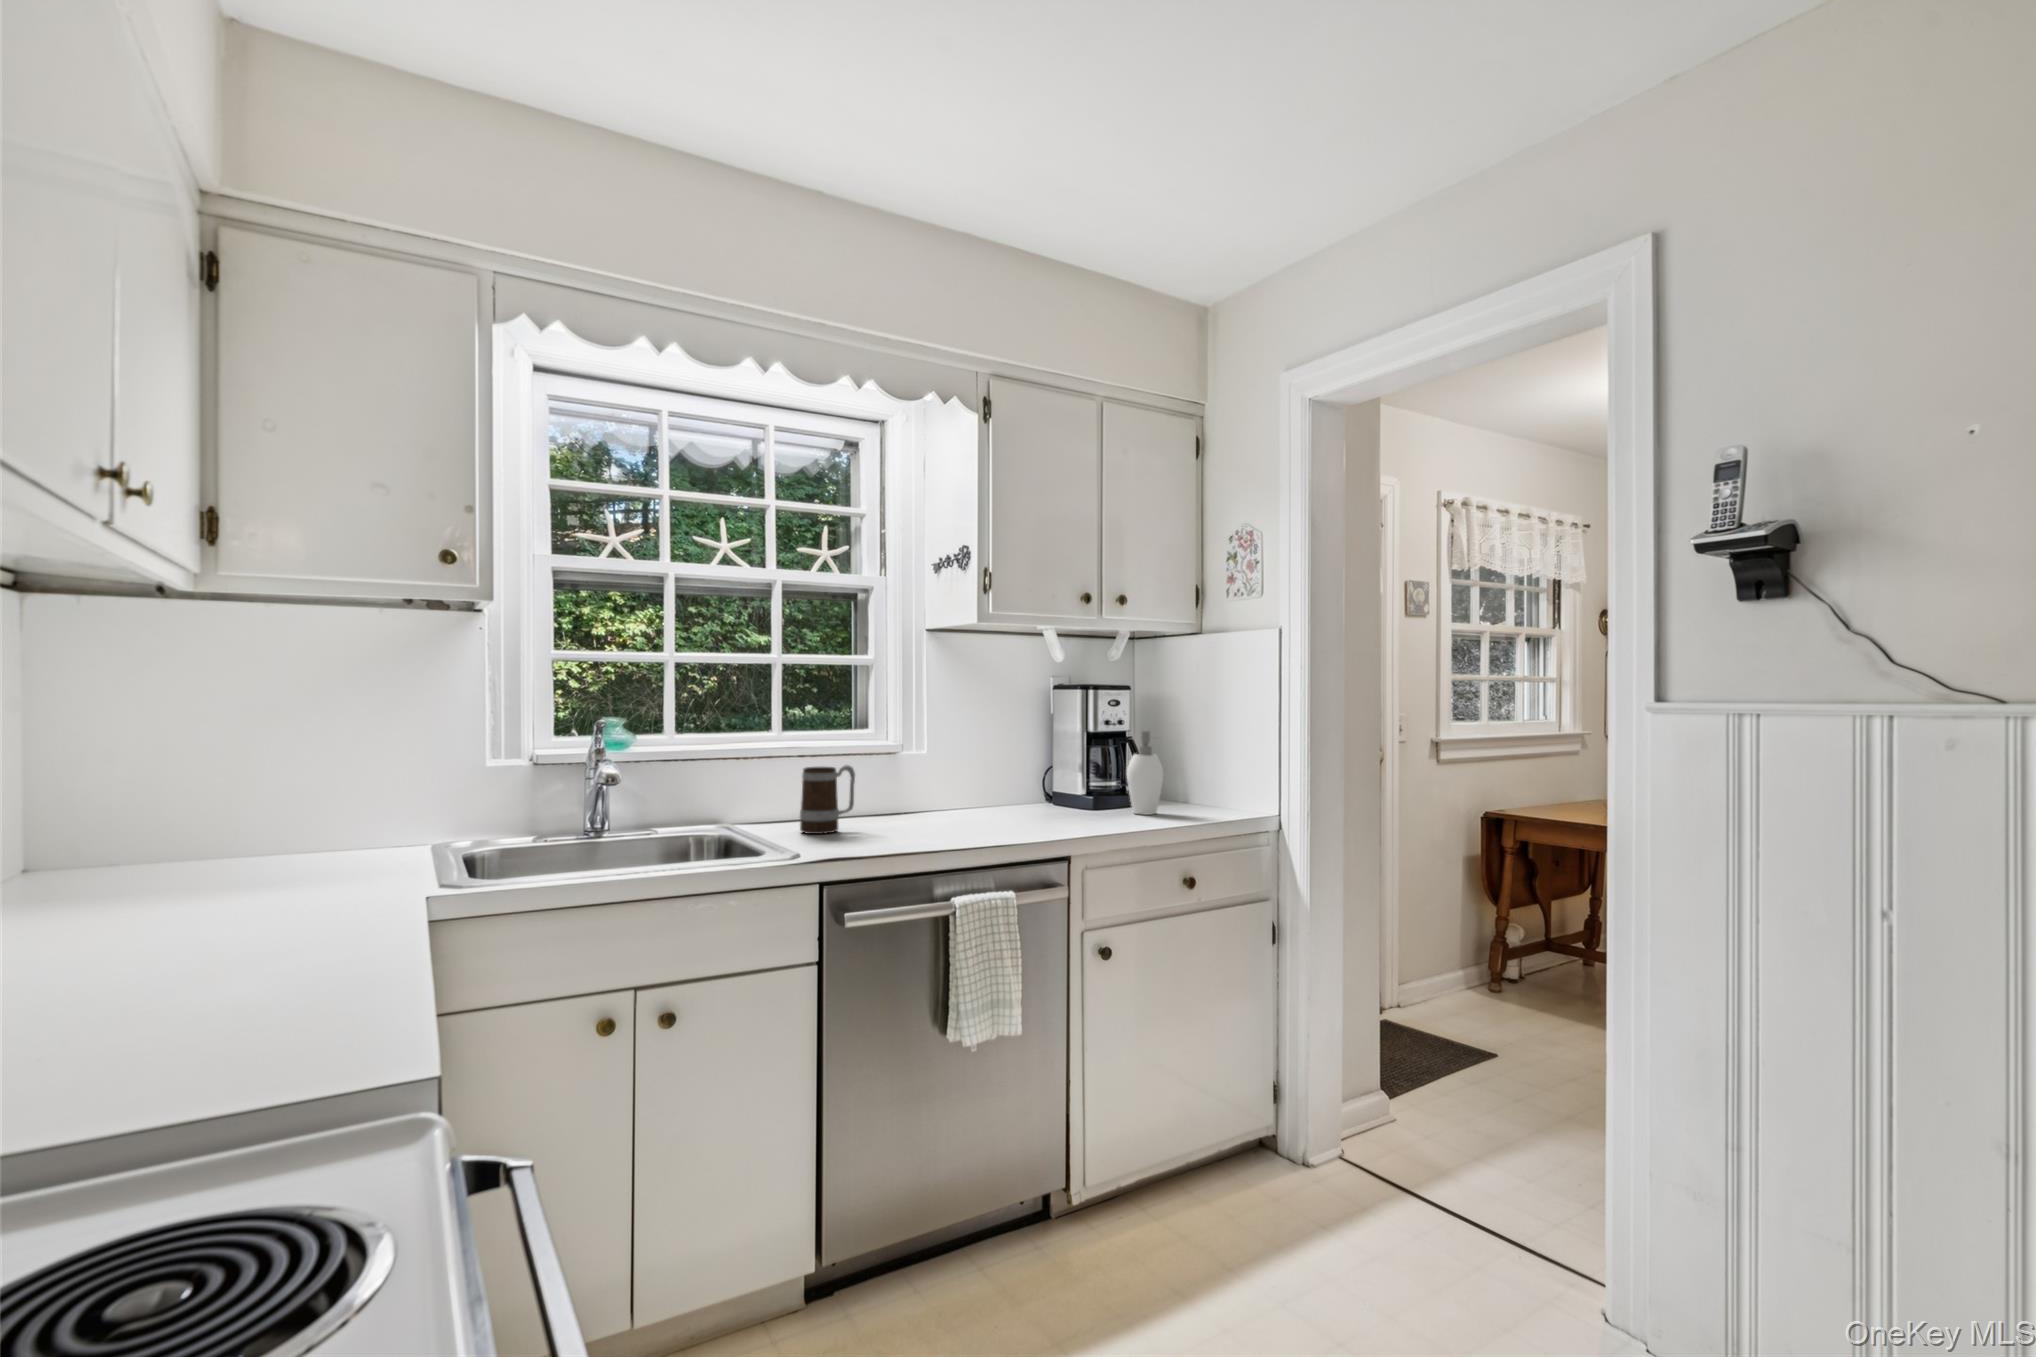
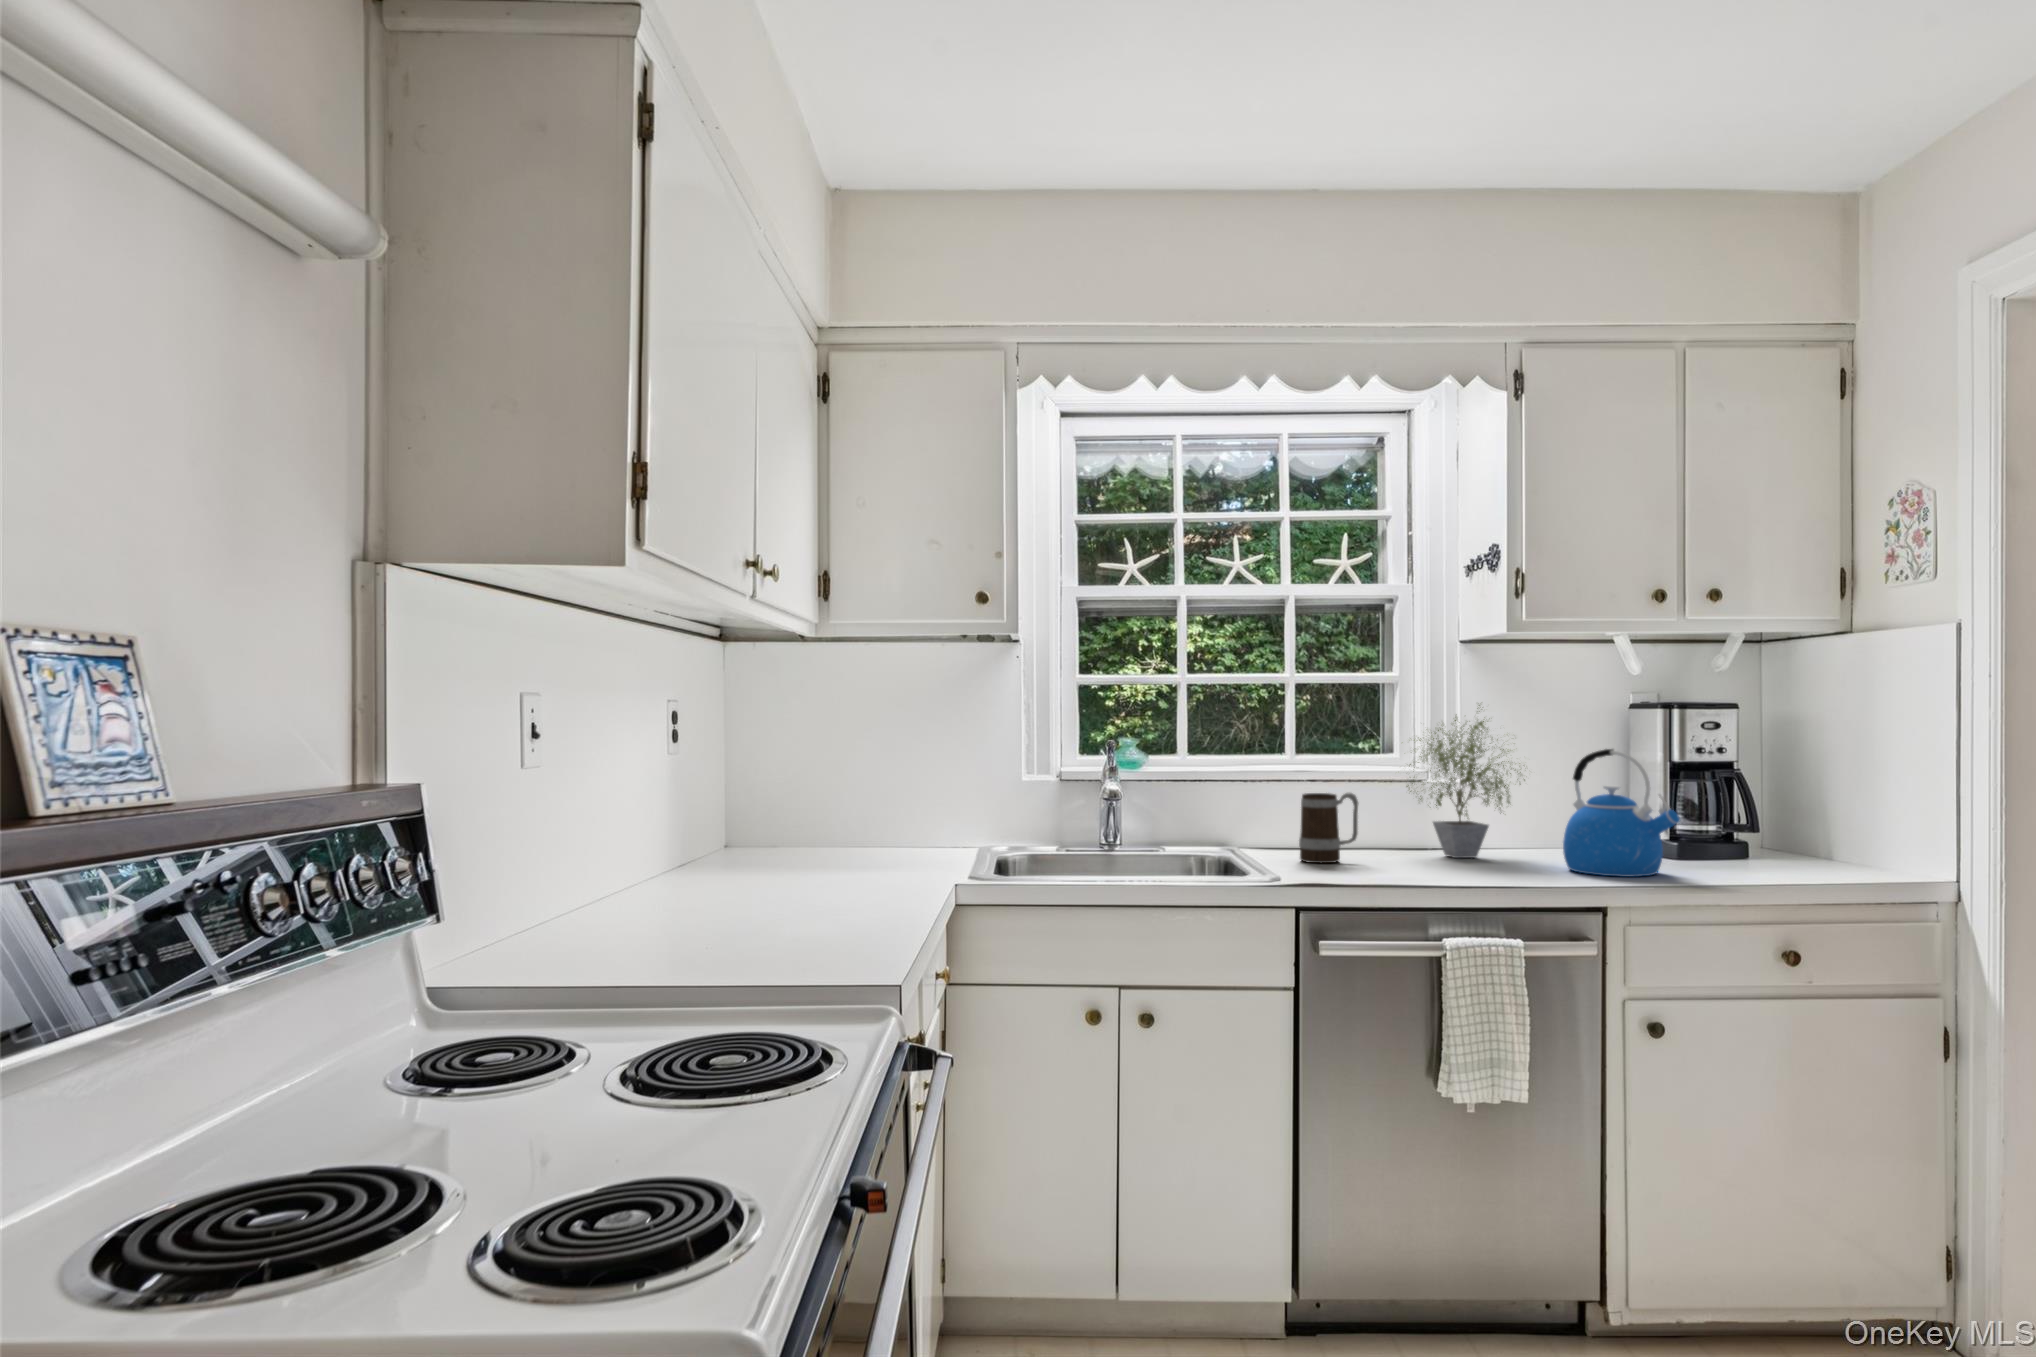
potted plant: none [875,682,994,819] -> present [1407,705,1525,858]
kettle: none [1025,721,1118,828] -> present [1563,749,1680,877]
soap dispenser: present [1127,731,1163,815] -> none [1720,763,1773,870]

